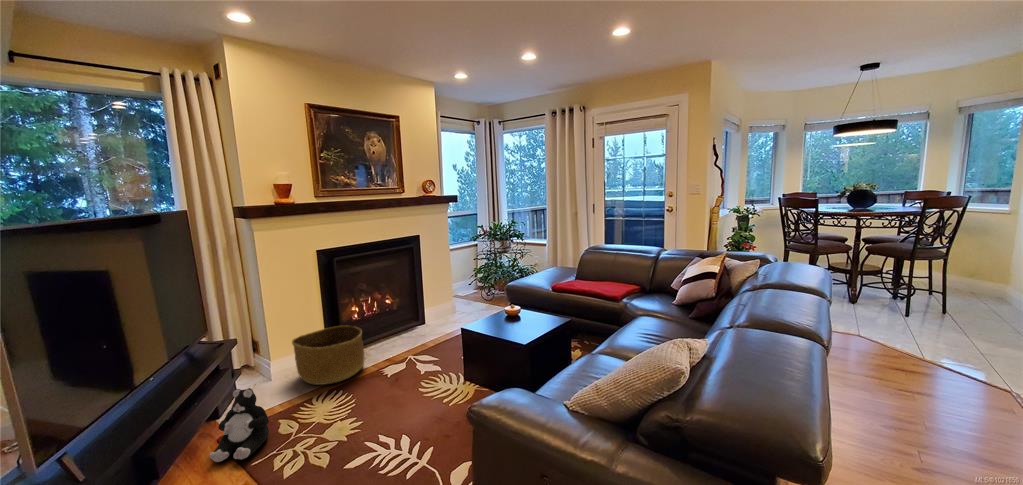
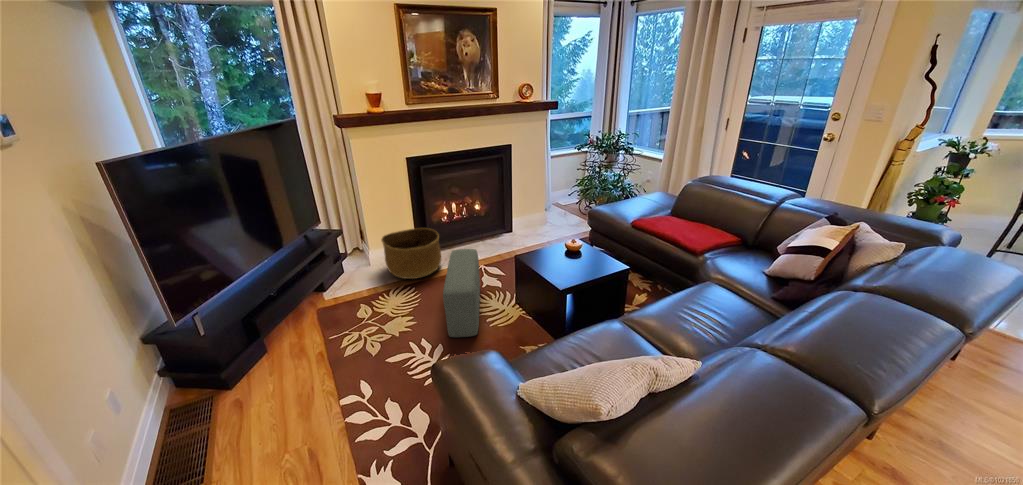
pouf: none [386,333,440,426] -> present [443,249,480,337]
plush toy: present [209,388,269,462] -> none [303,277,349,331]

